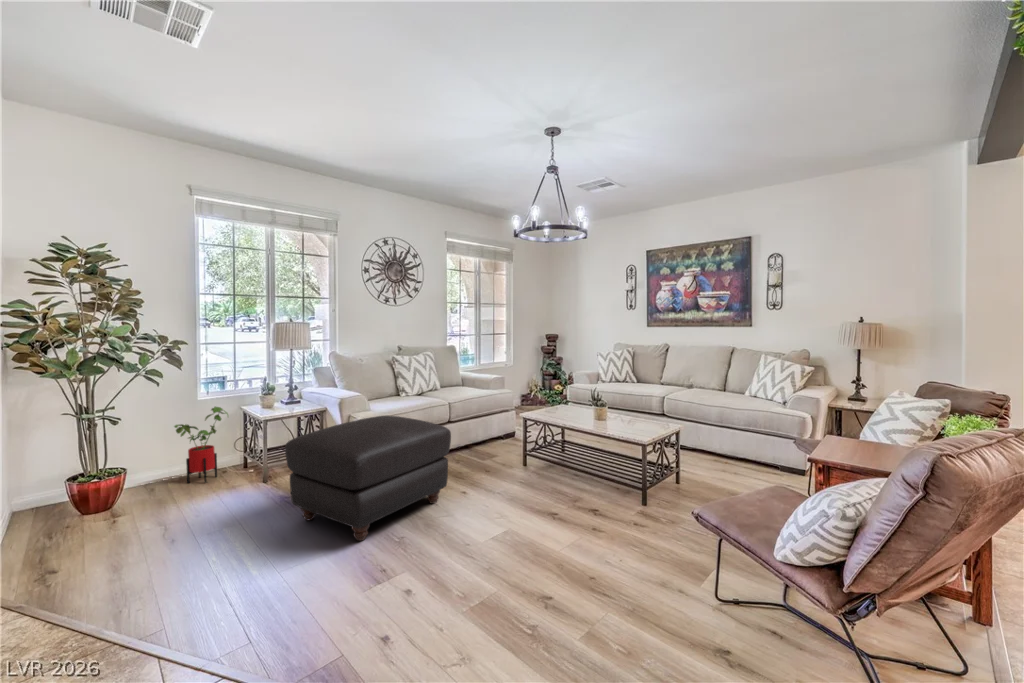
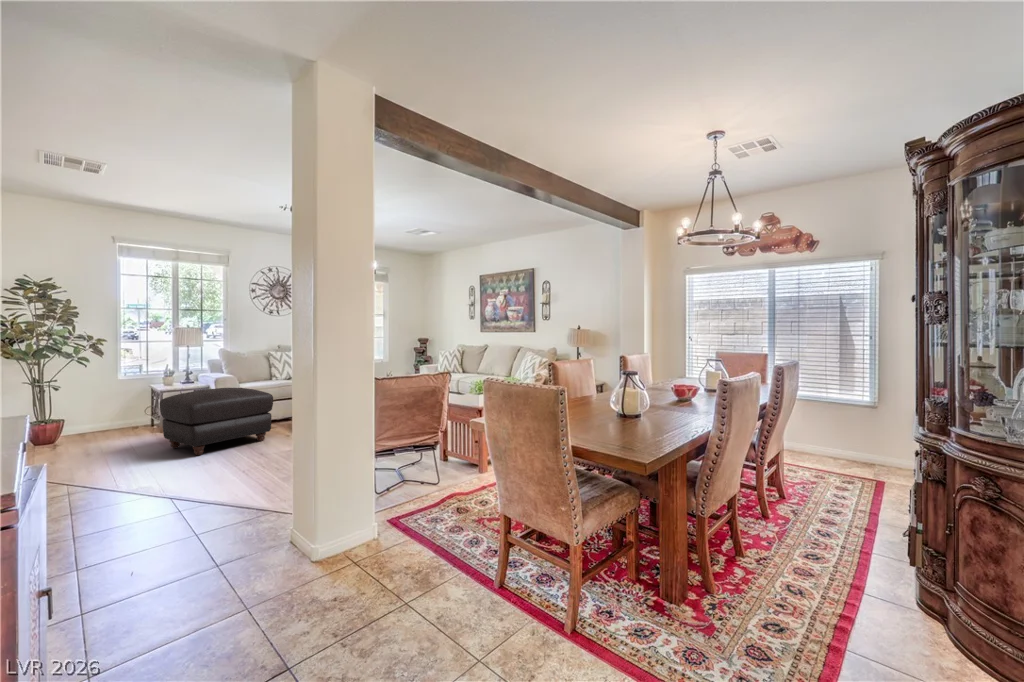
house plant: present [174,406,228,483] -> none [100,383,139,433]

